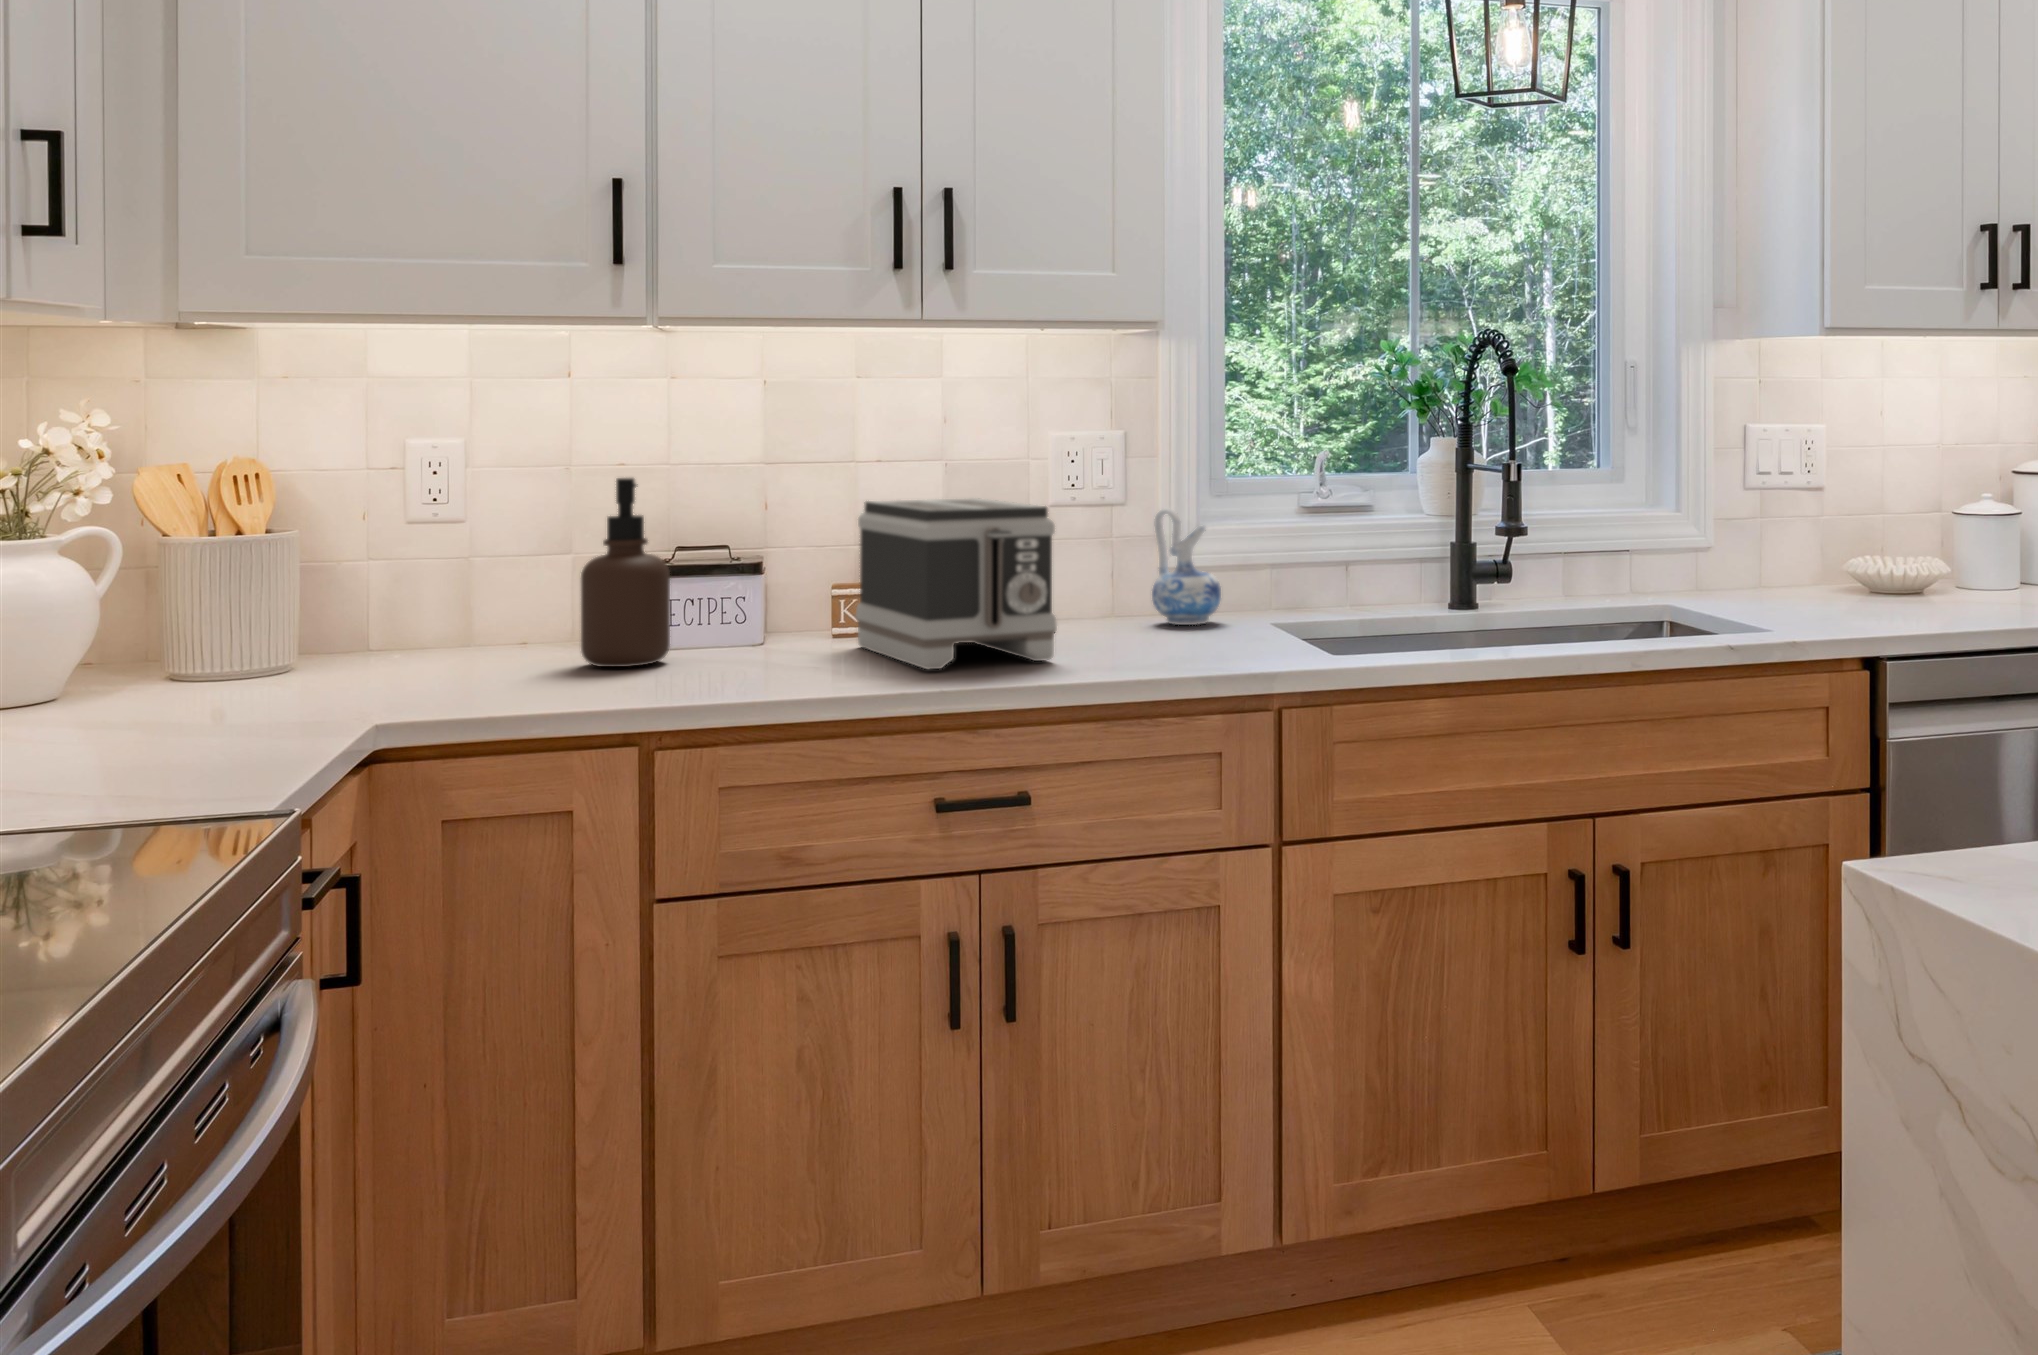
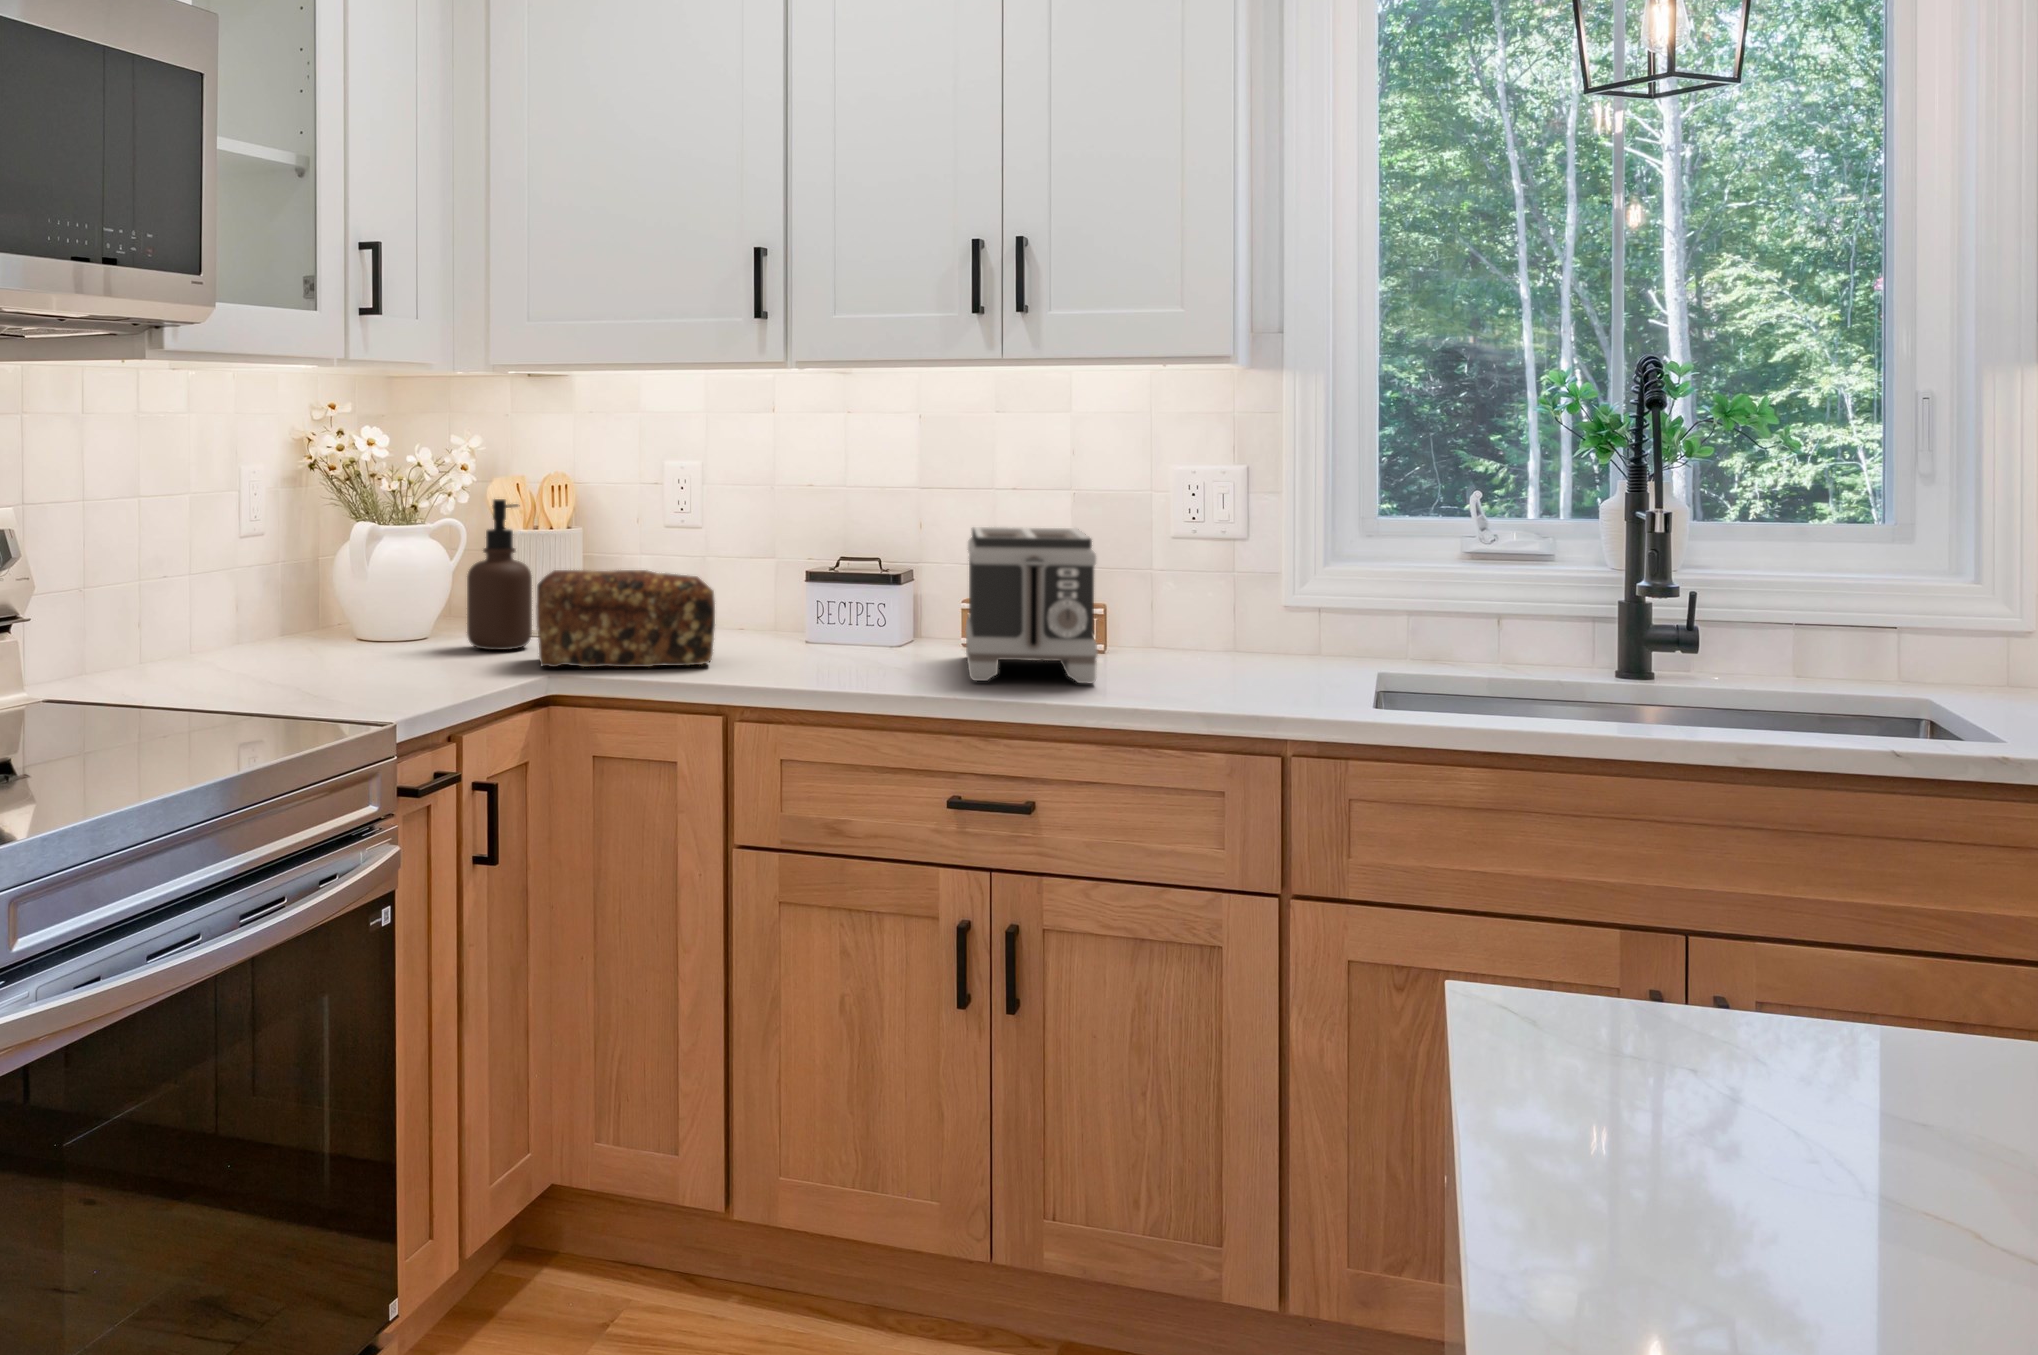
soap dispenser: present [581,478,670,667] -> present [467,499,532,650]
ceramic pitcher: present [1152,509,1221,625] -> none [1258,546,1331,665]
bread loaf: none [295,573,583,711] -> present [537,570,715,667]

